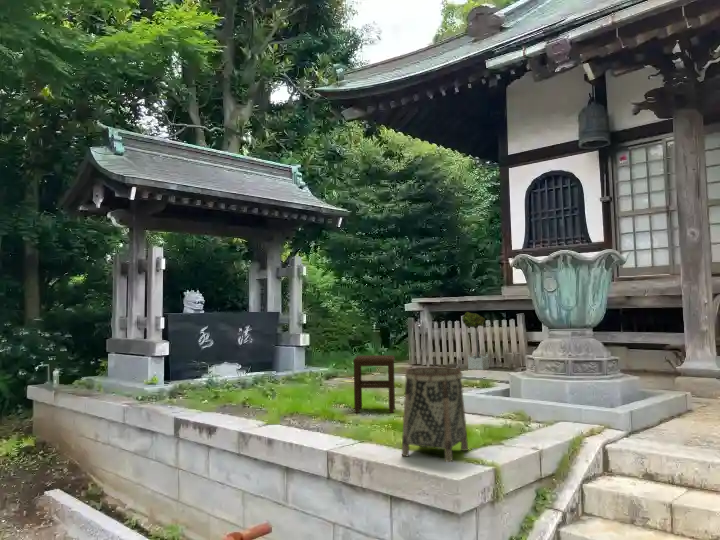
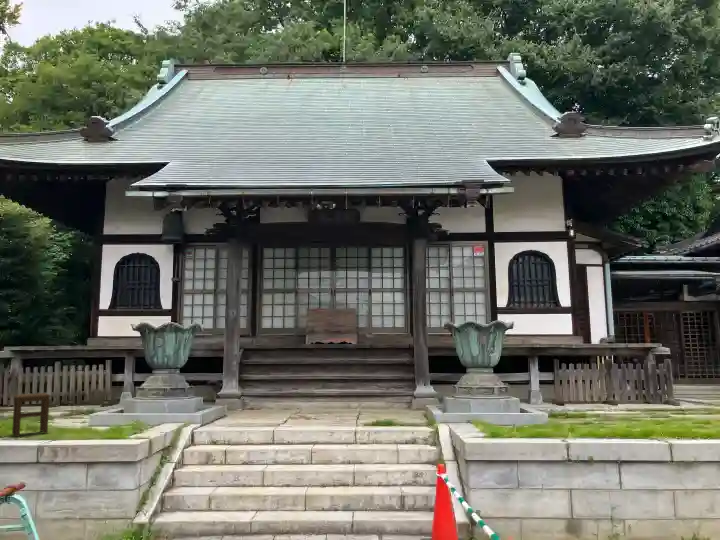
potted tree: present [462,312,489,370] -> none [59,359,80,406]
basket: present [402,366,468,462] -> none [93,393,130,444]

